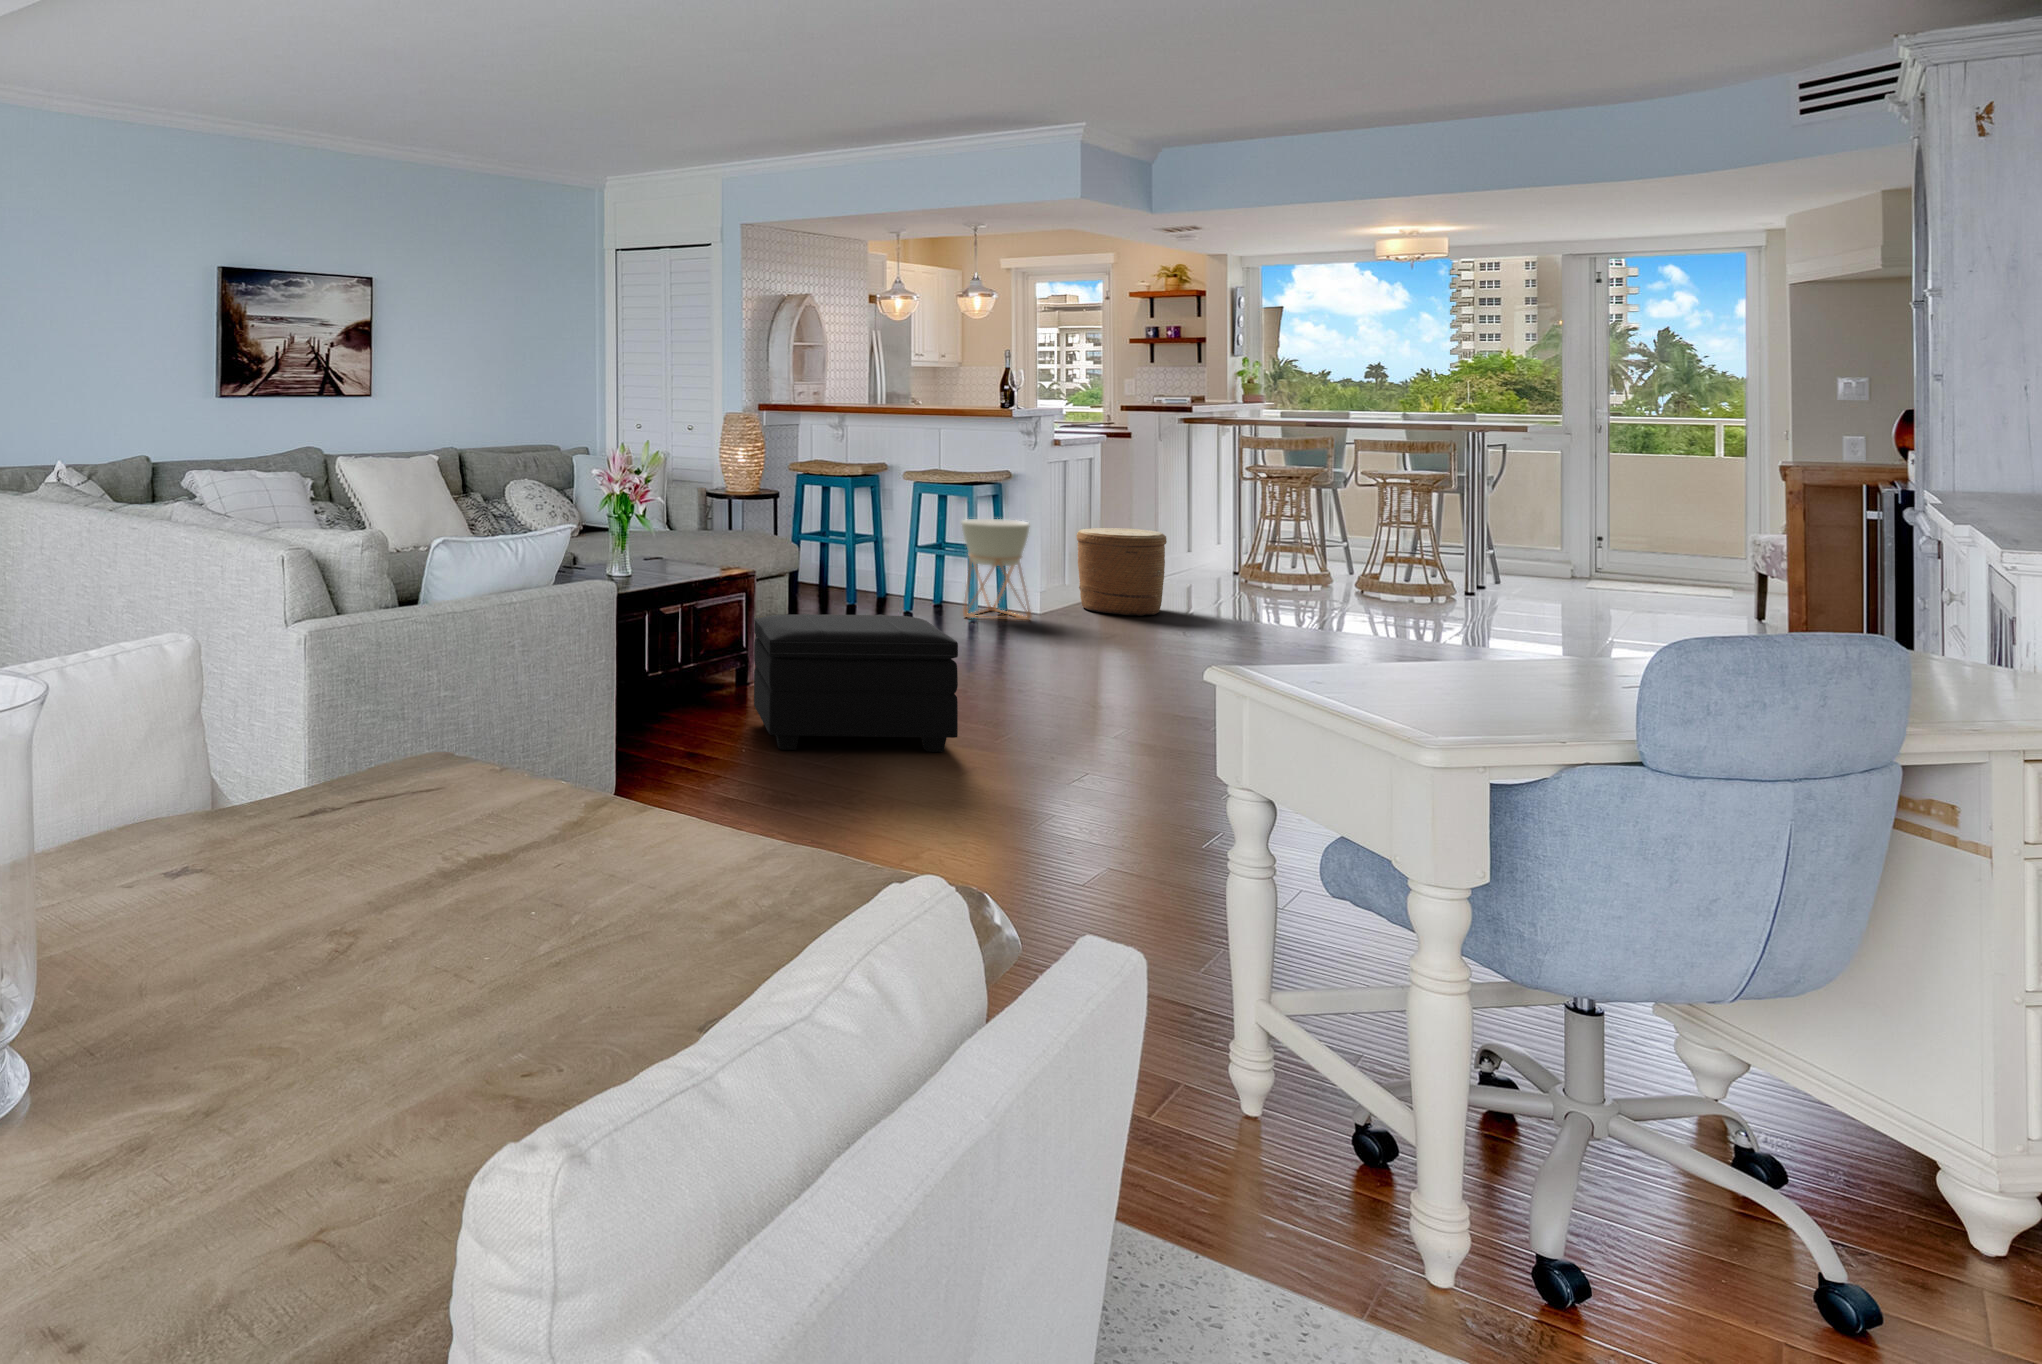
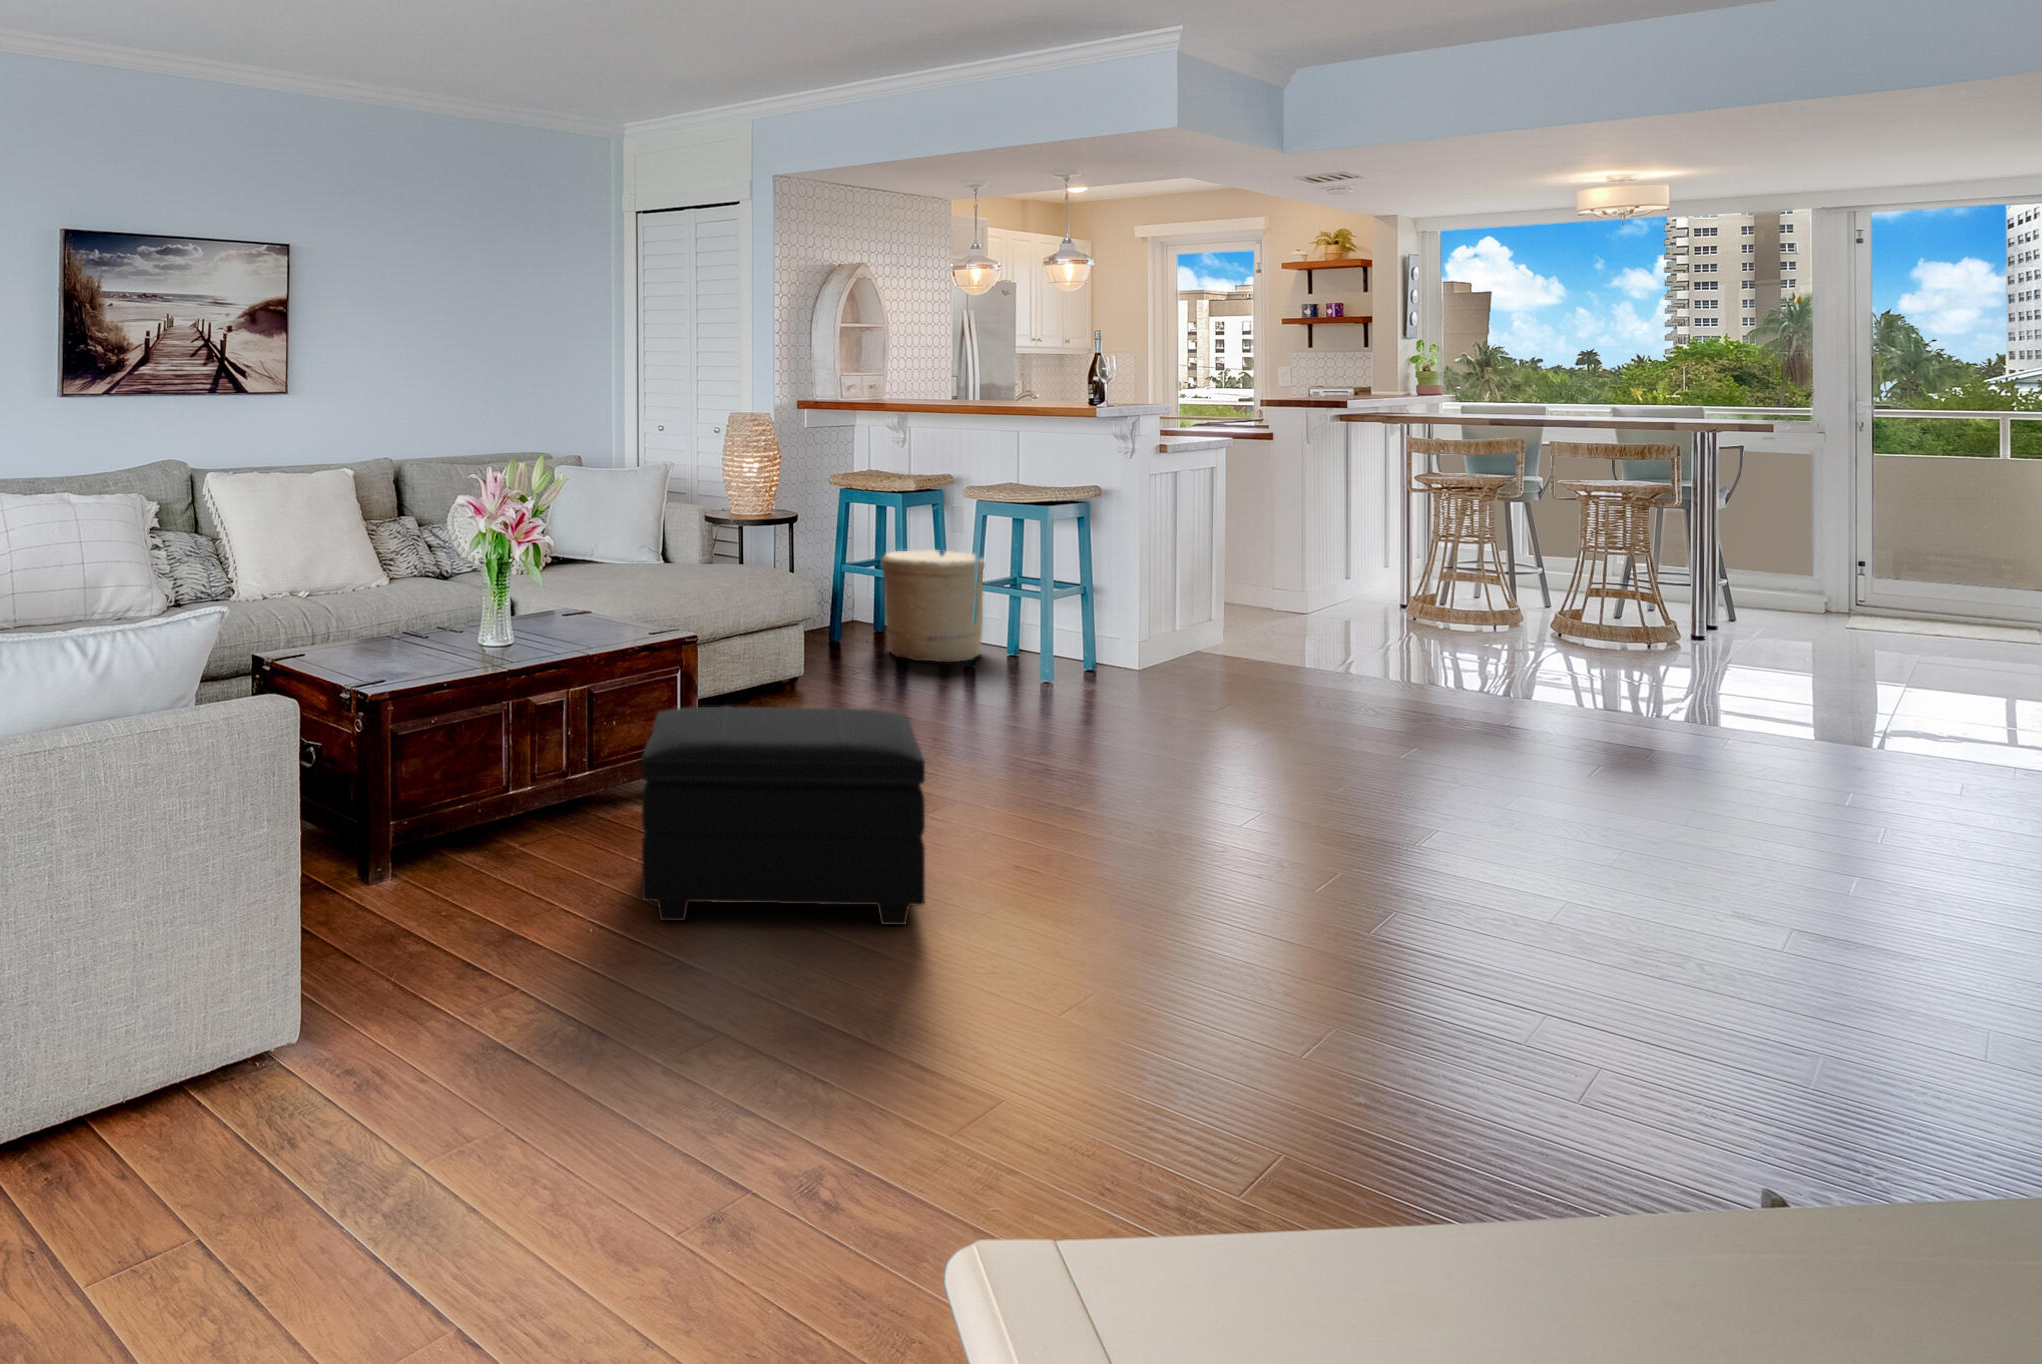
planter: present [962,519,1031,620] -> none [1035,546,1124,679]
woven basket: present [1077,528,1167,616] -> present [882,550,985,662]

